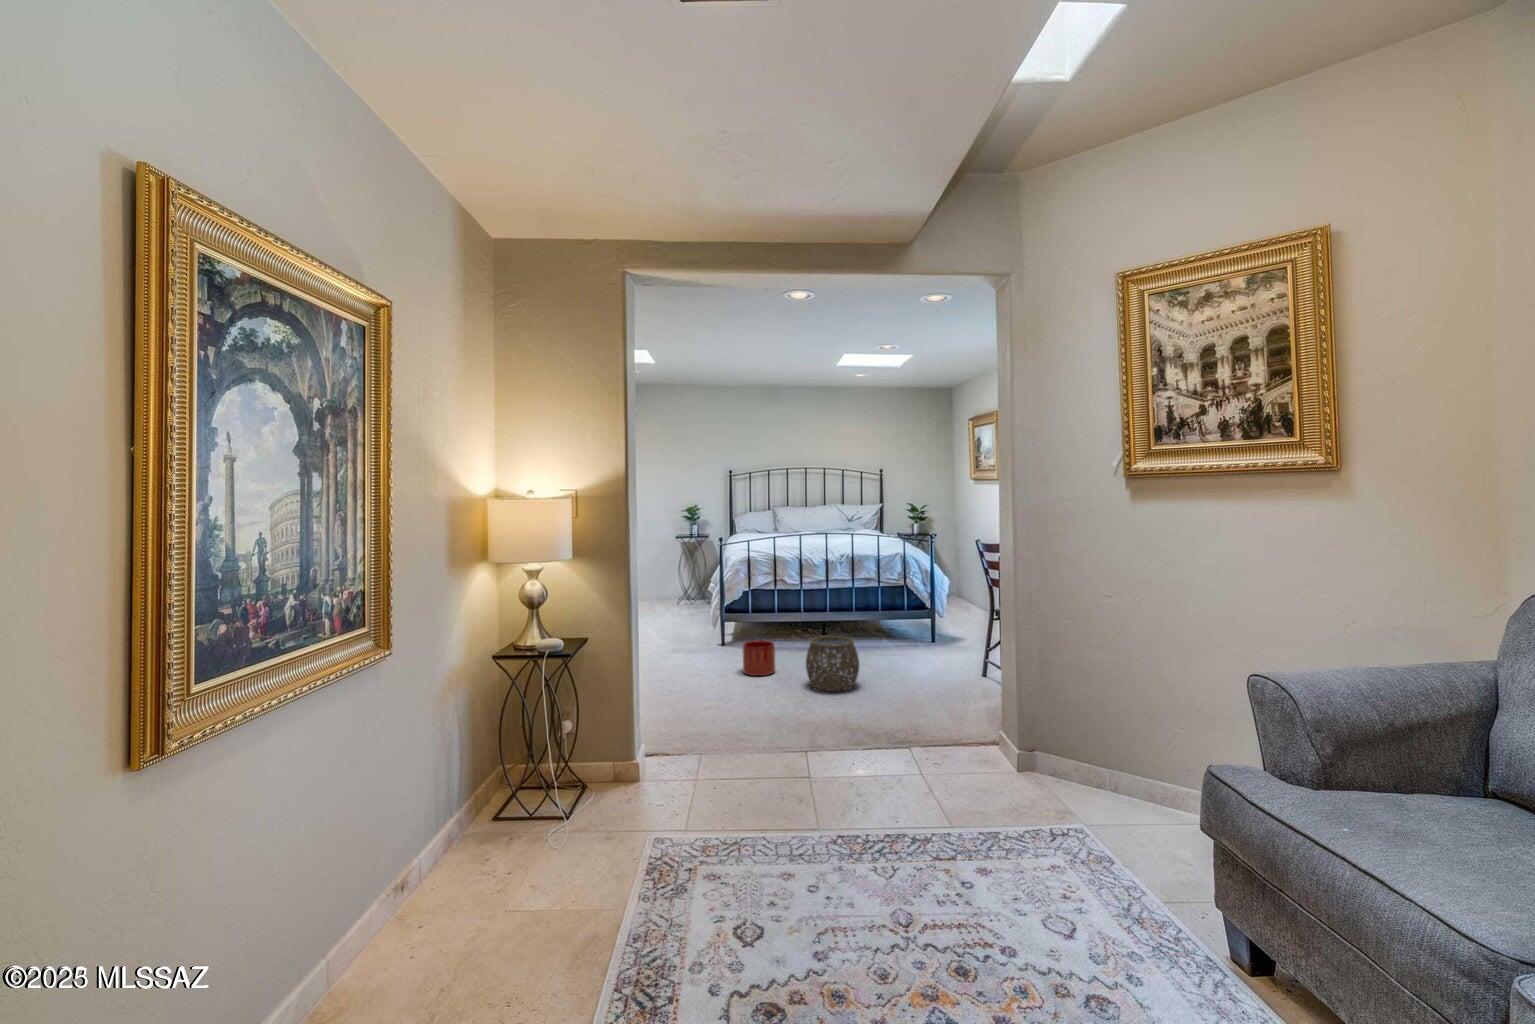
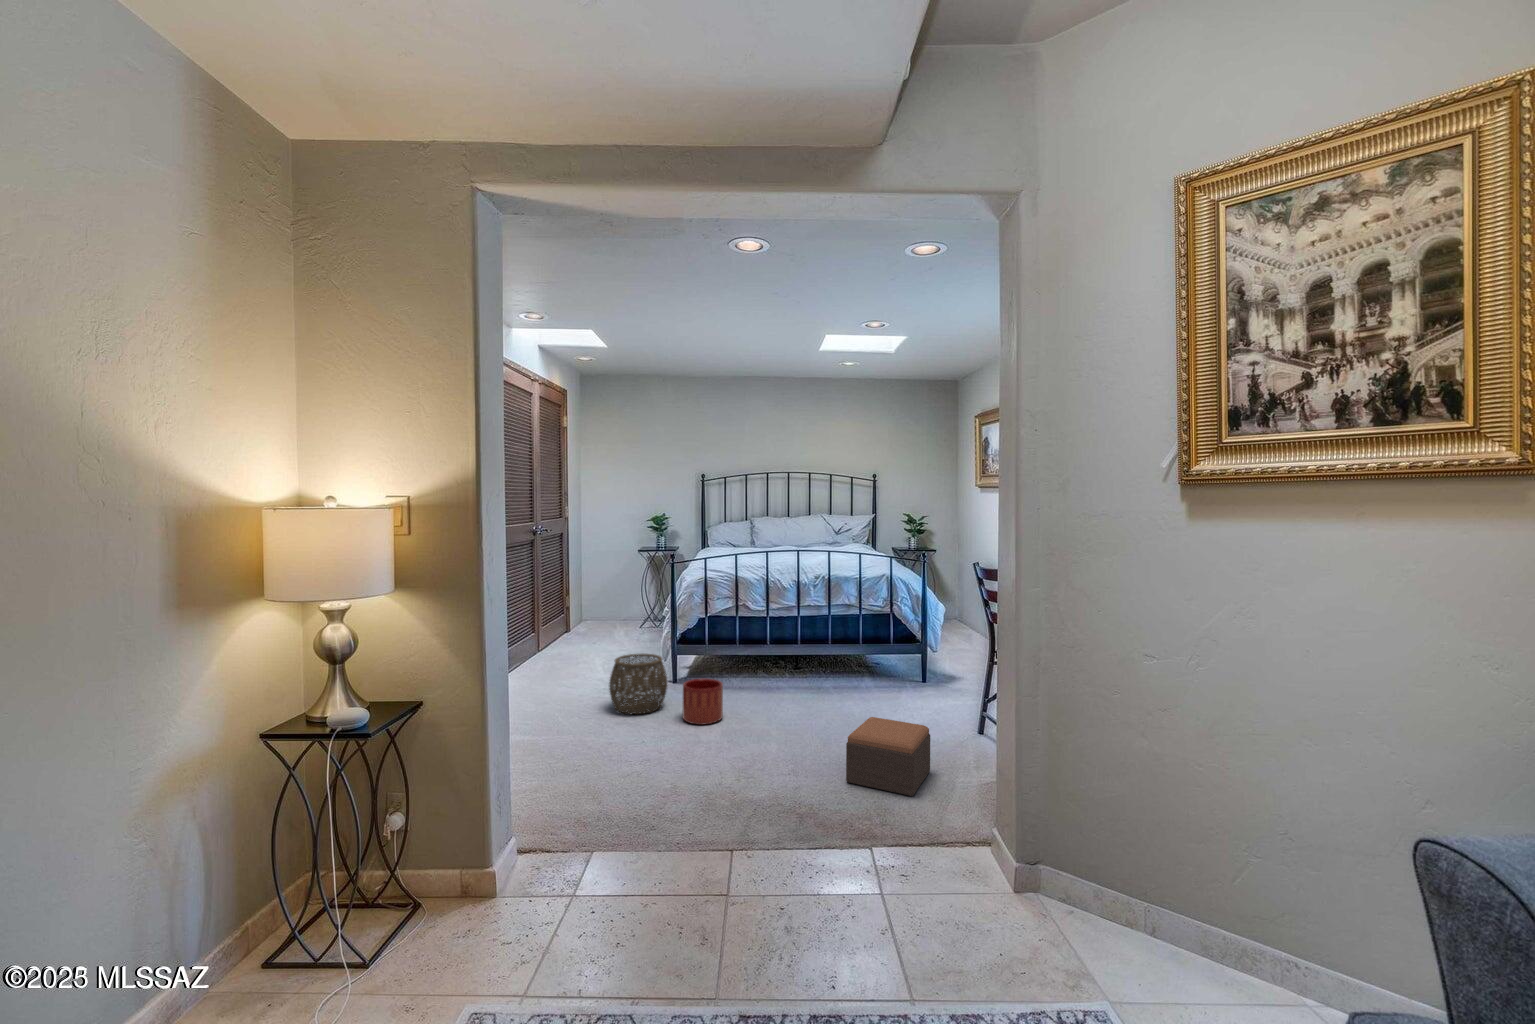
woven basket: present [806,636,859,691] -> present [609,654,667,714]
footstool: none [884,661,948,716] -> present [846,717,930,796]

